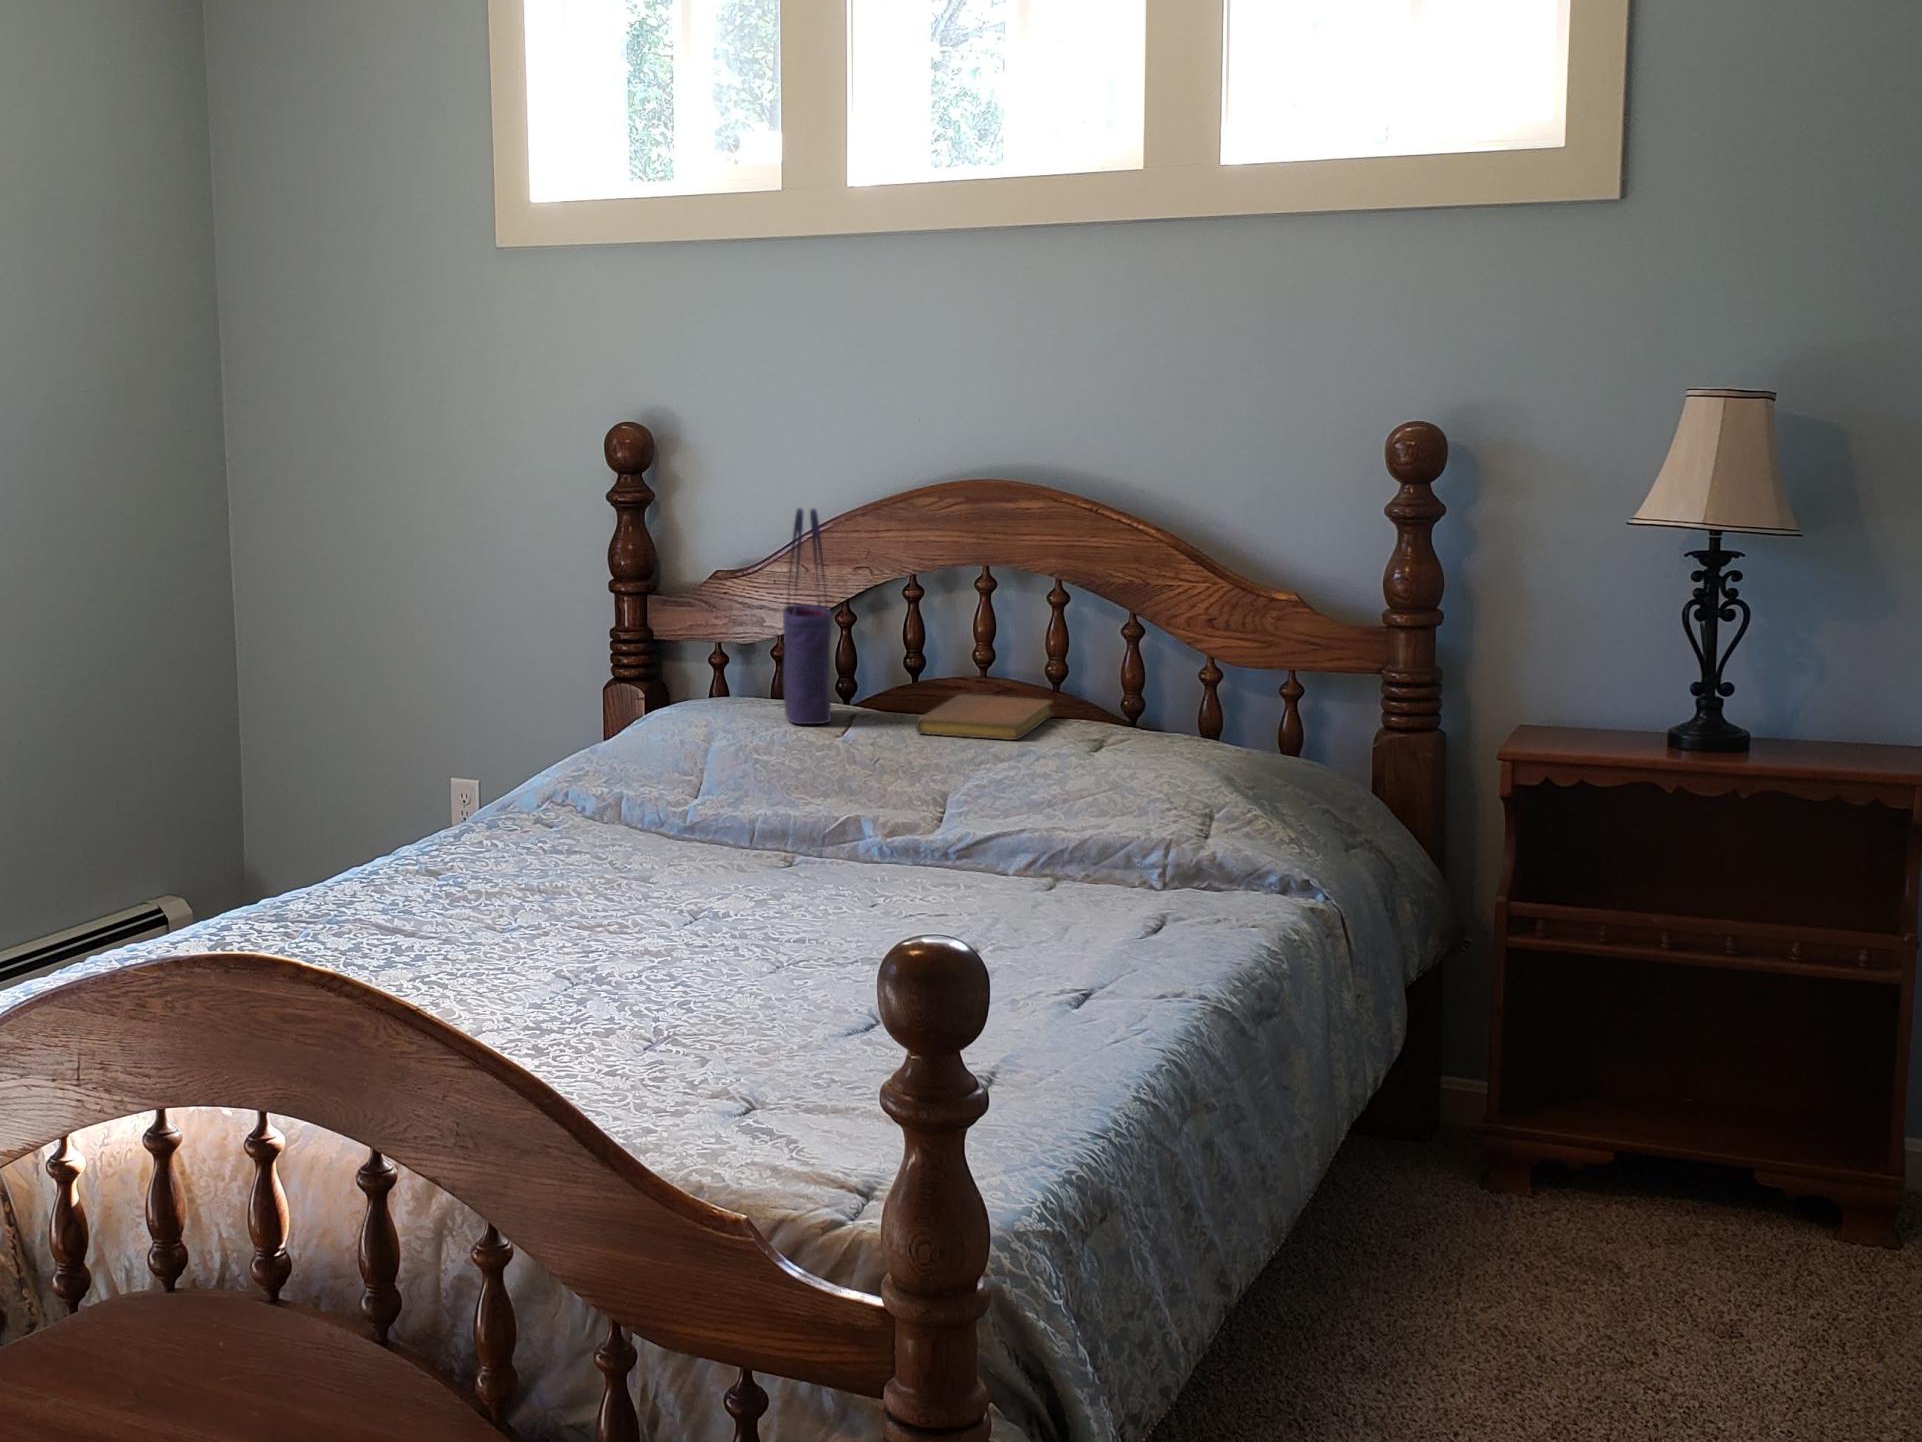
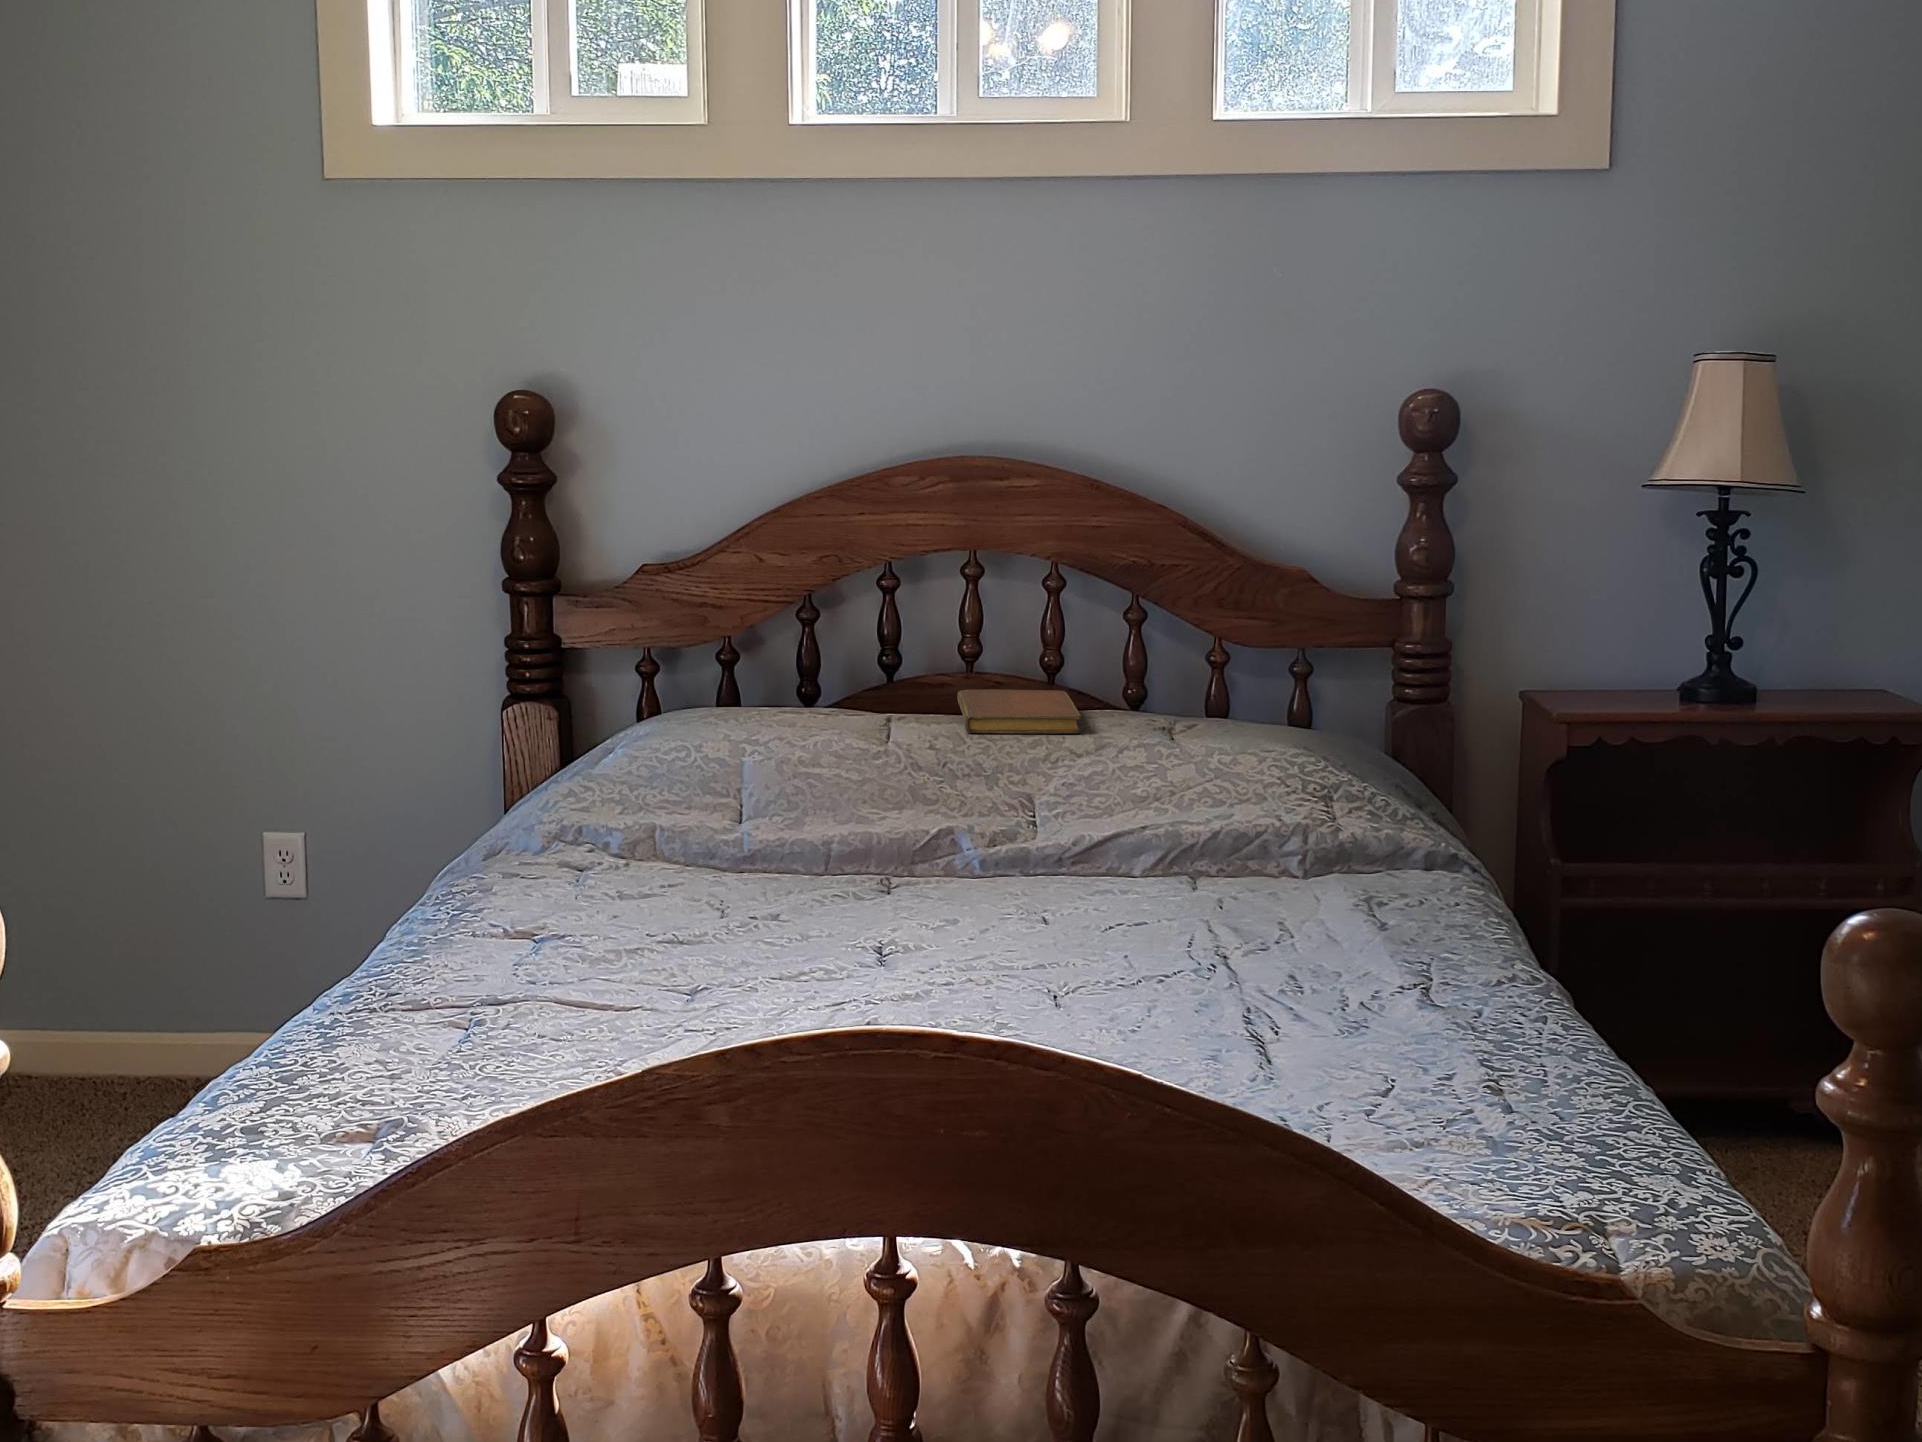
tote bag: present [783,508,832,724] -> none [784,484,856,731]

